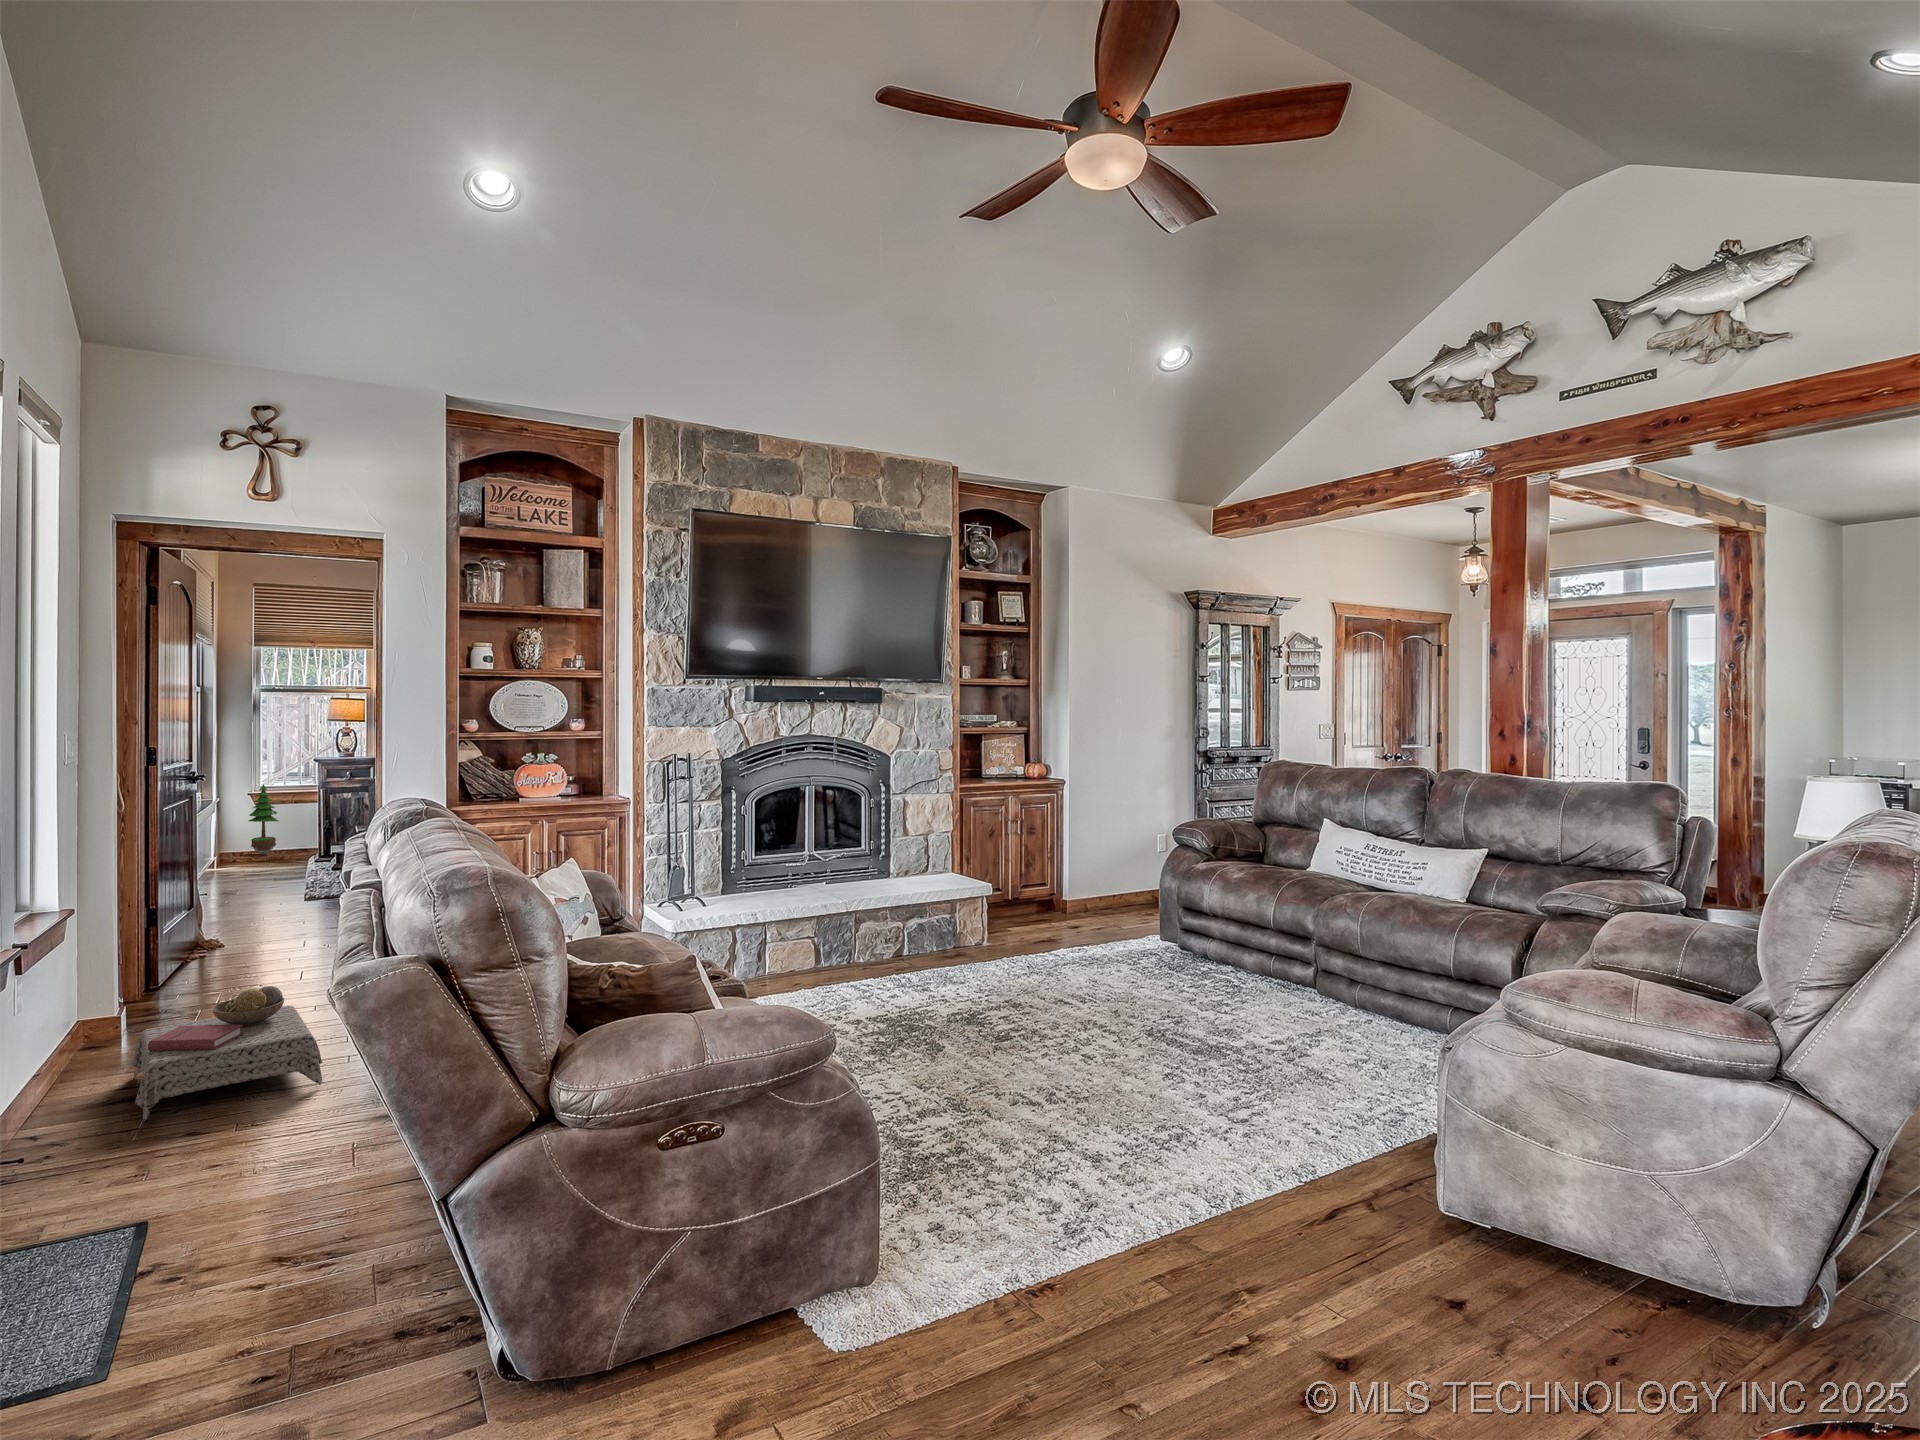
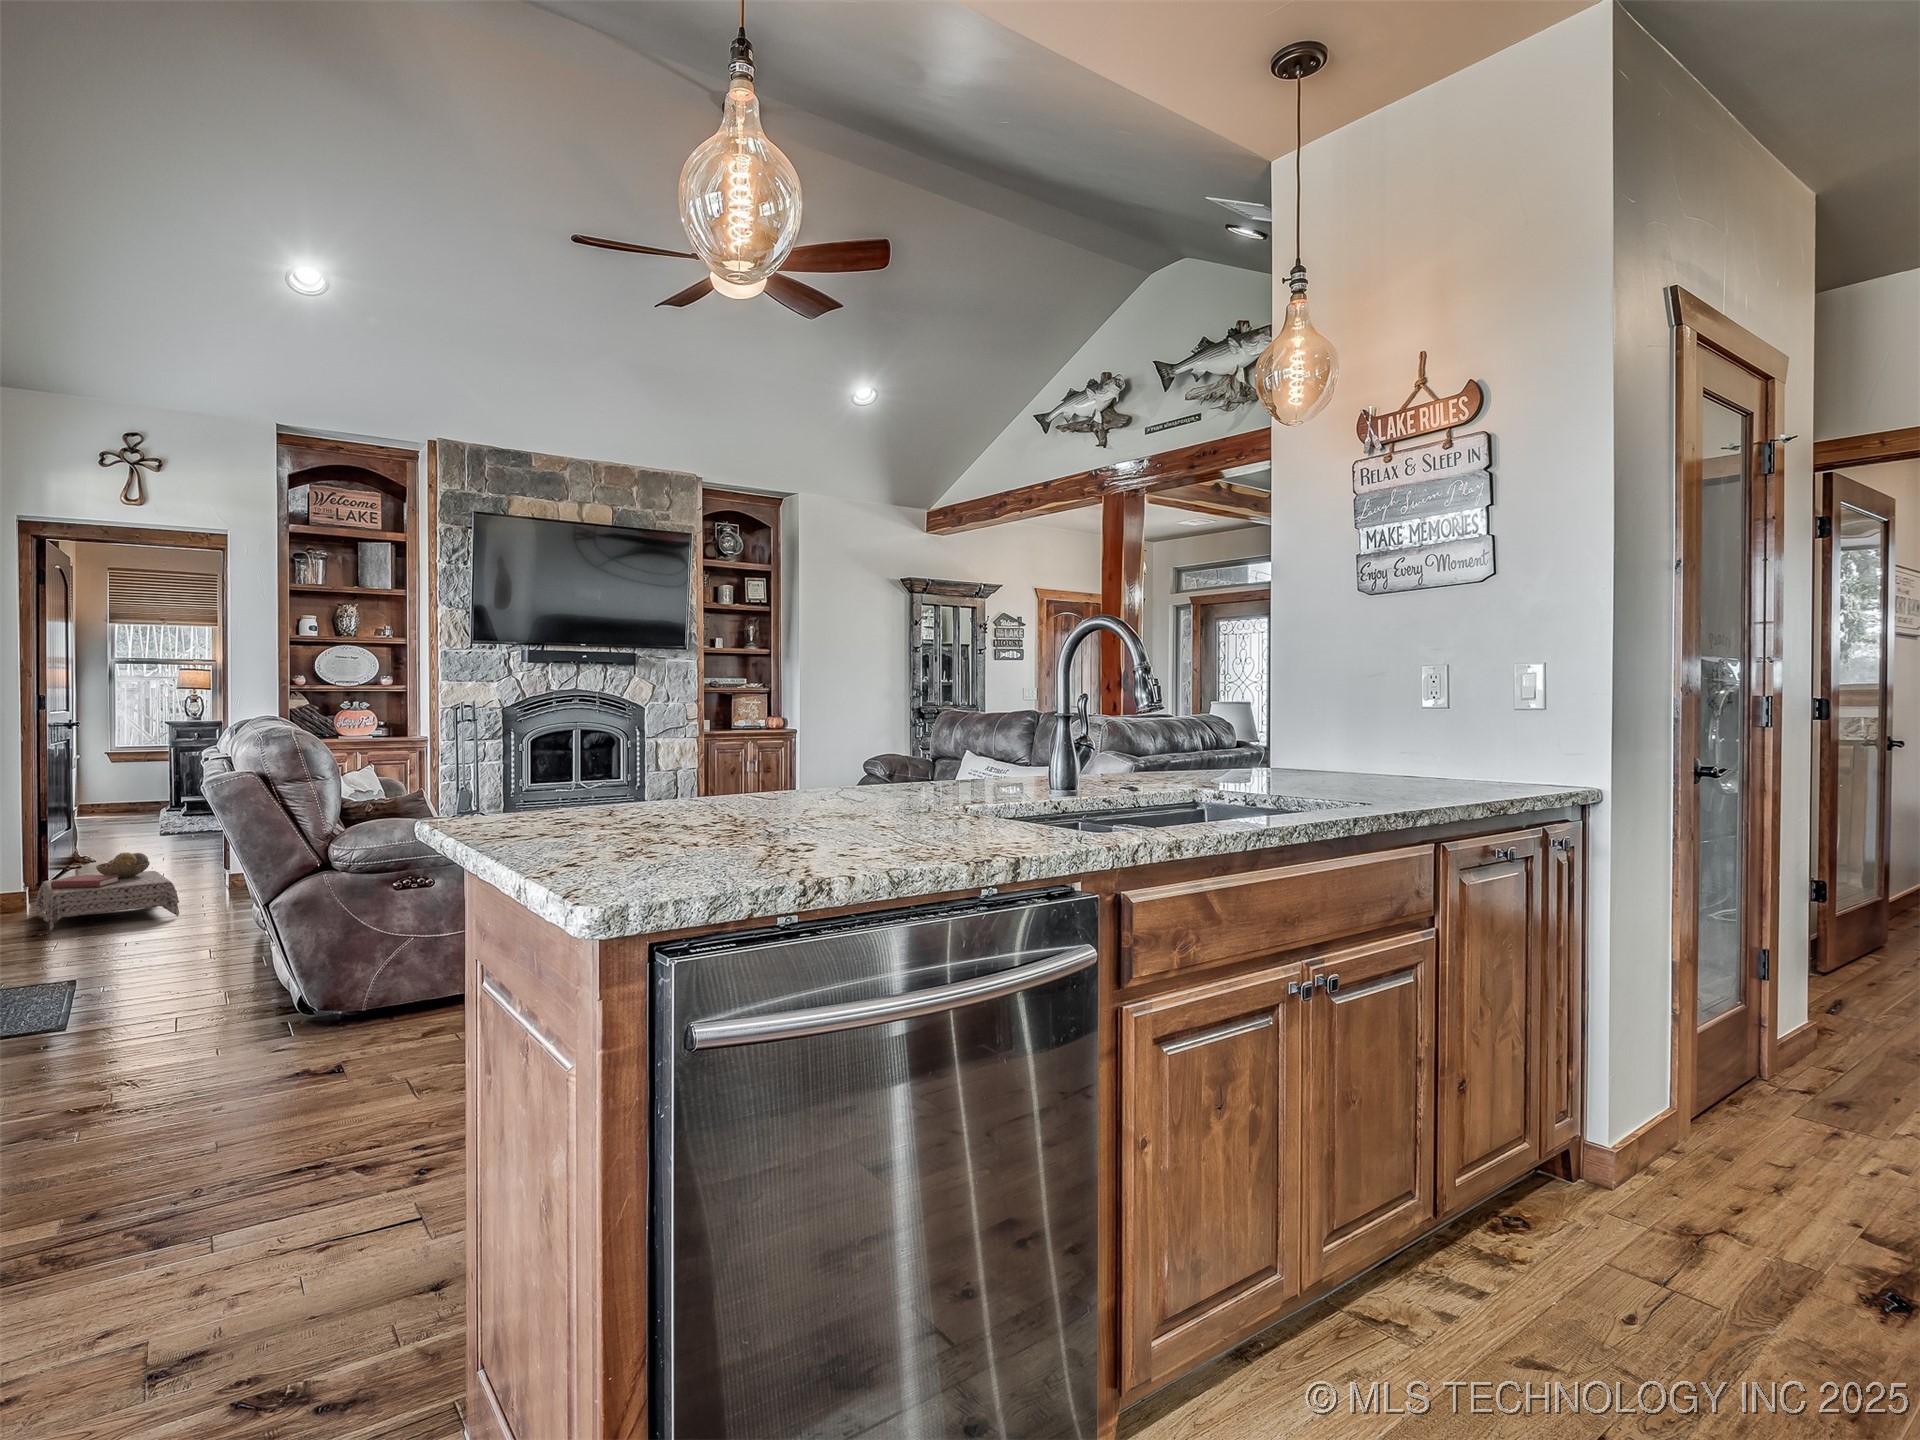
potted tree: present [248,784,278,855] -> none [101,744,131,808]

